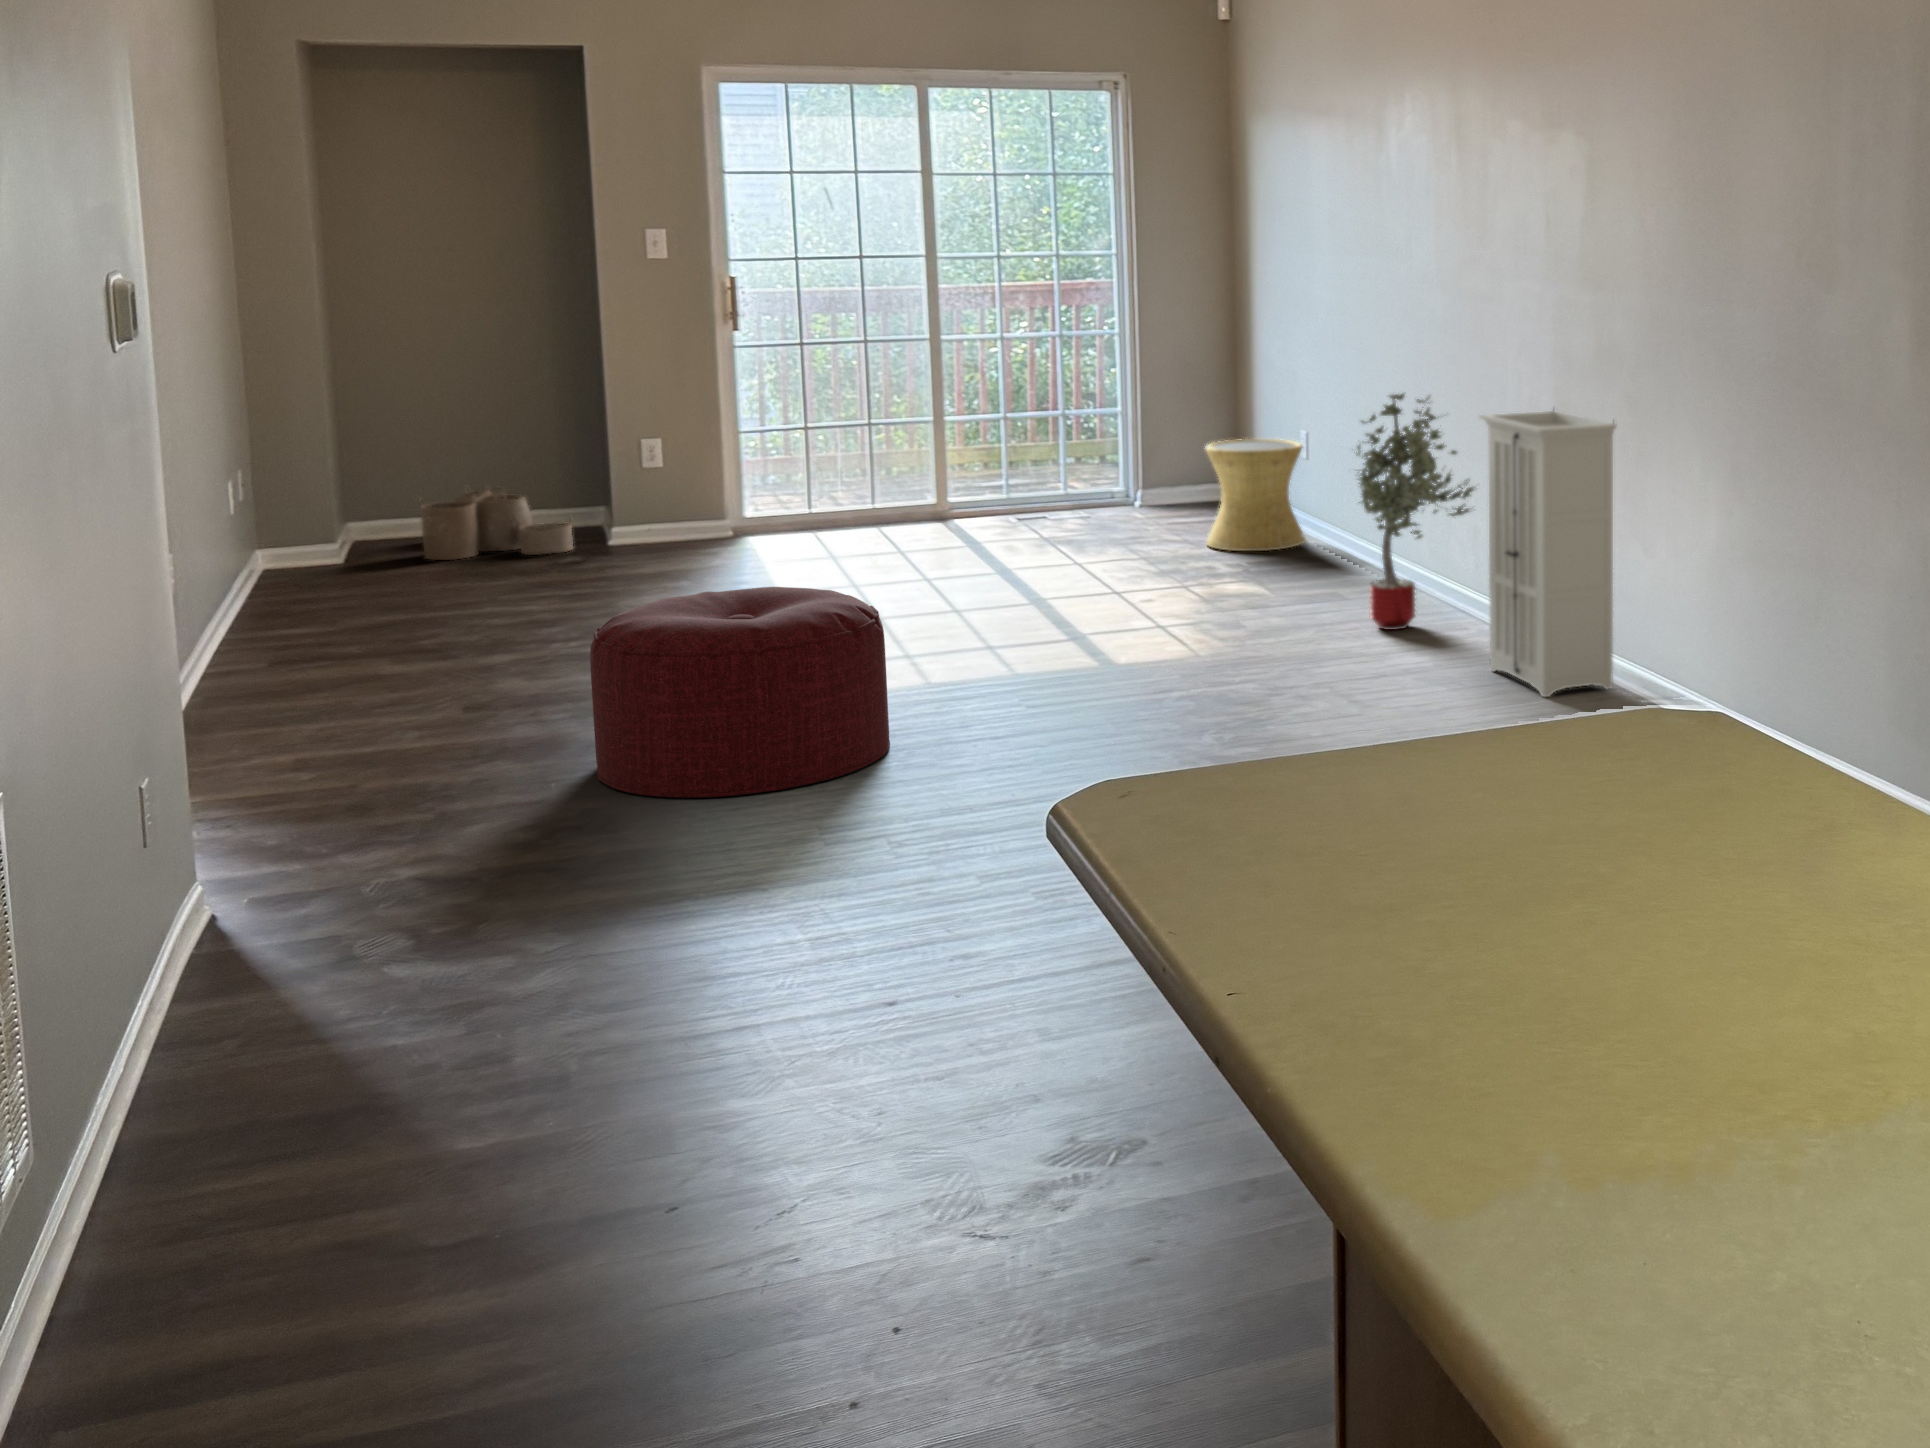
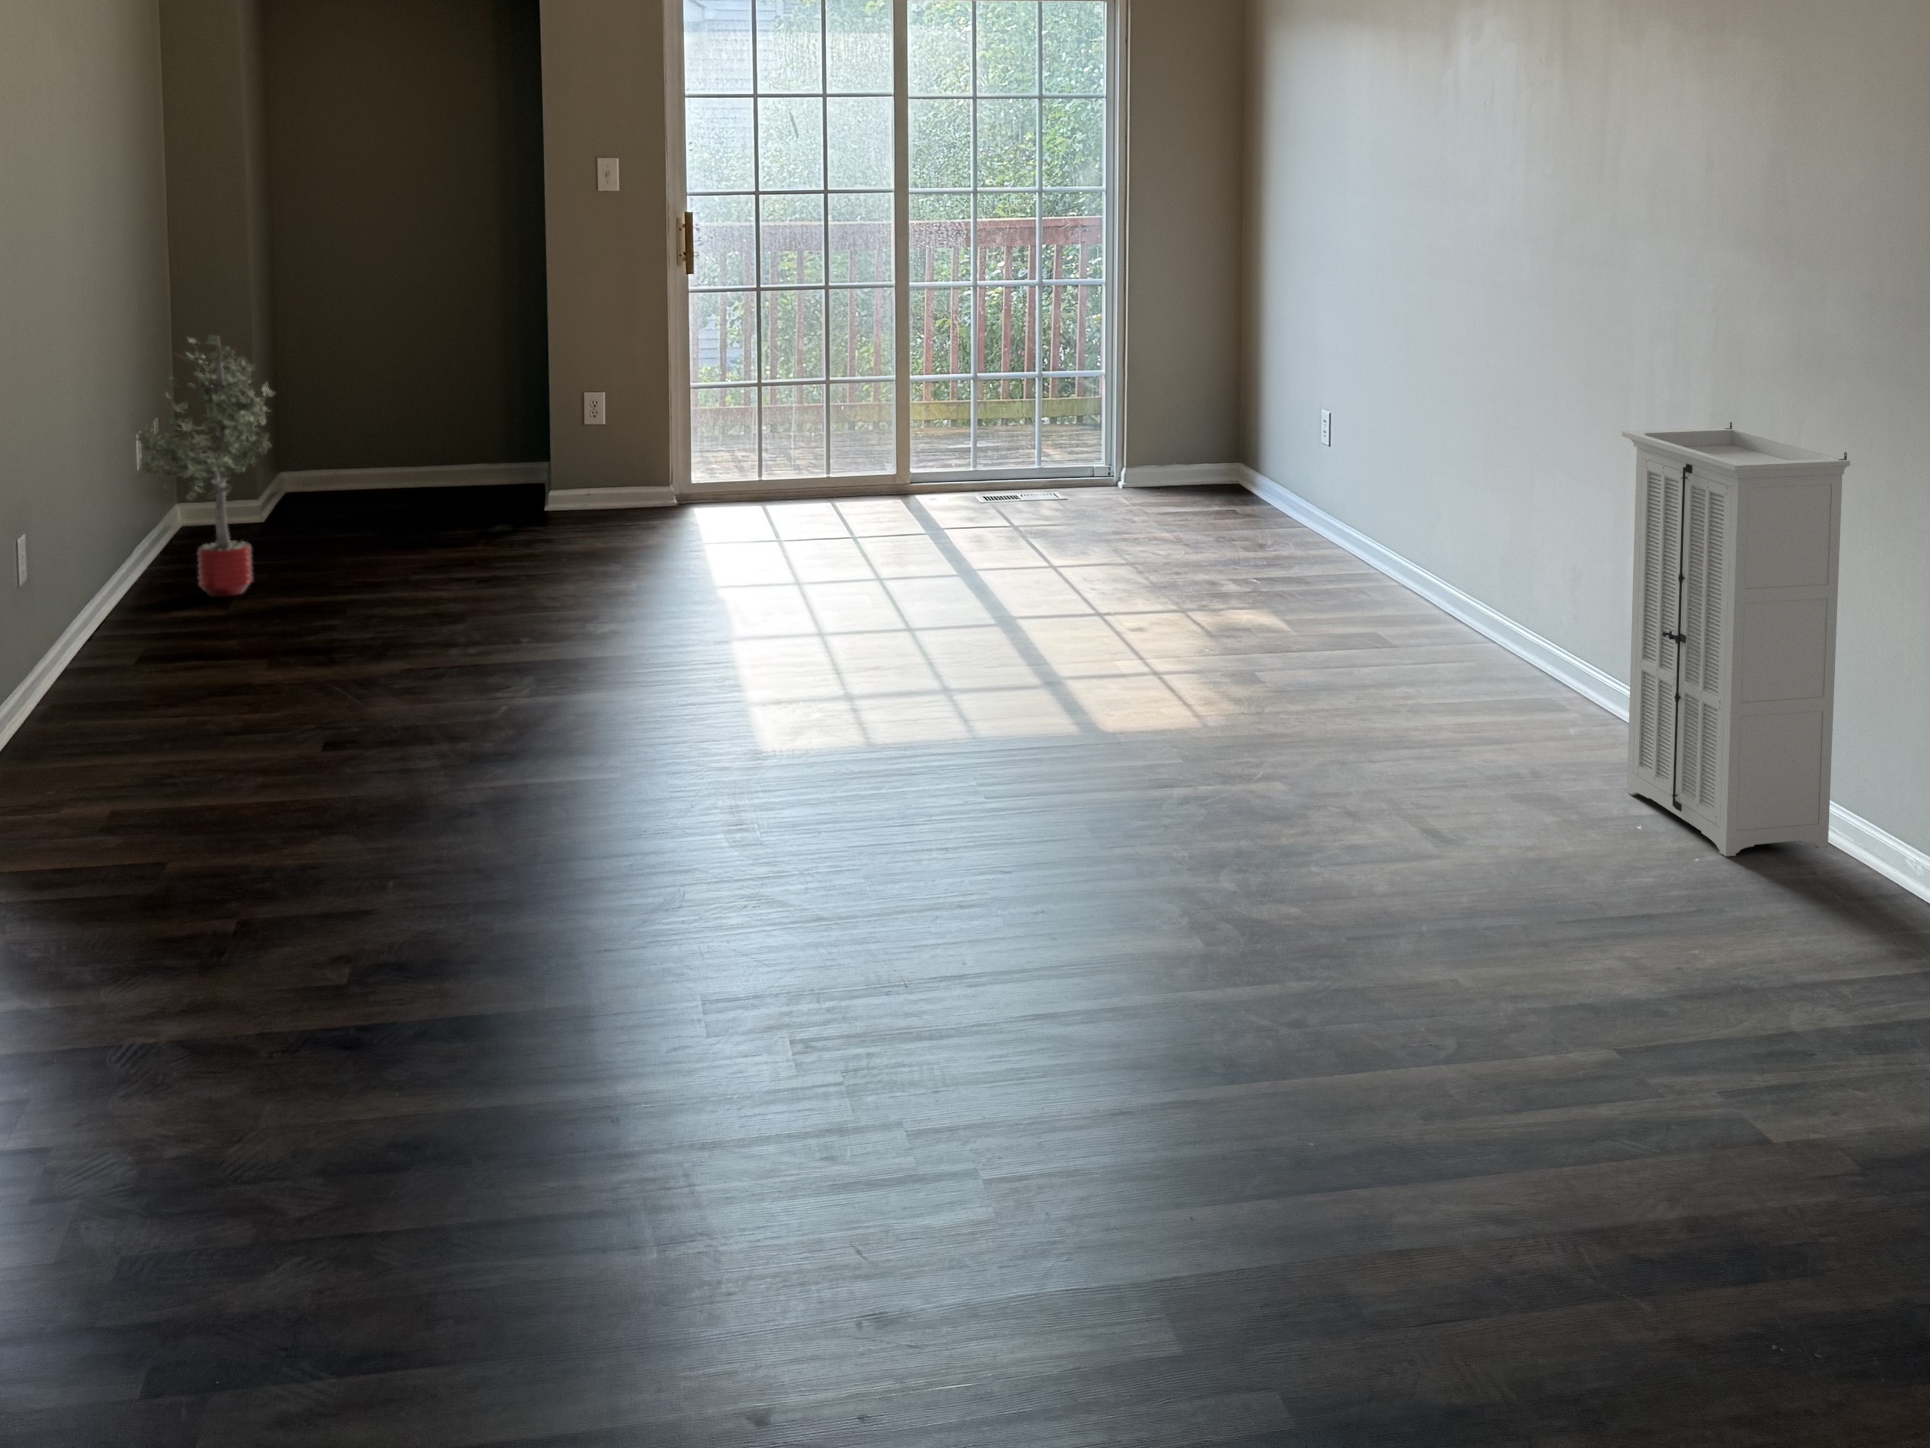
potted tree: present [1355,394,1474,630] -> present [136,335,276,597]
side table: present [1206,439,1306,551] -> none [1206,415,1328,556]
woven basket: present [420,490,573,560] -> none [360,432,513,516]
ottoman: present [590,587,890,798] -> none [440,634,812,946]

